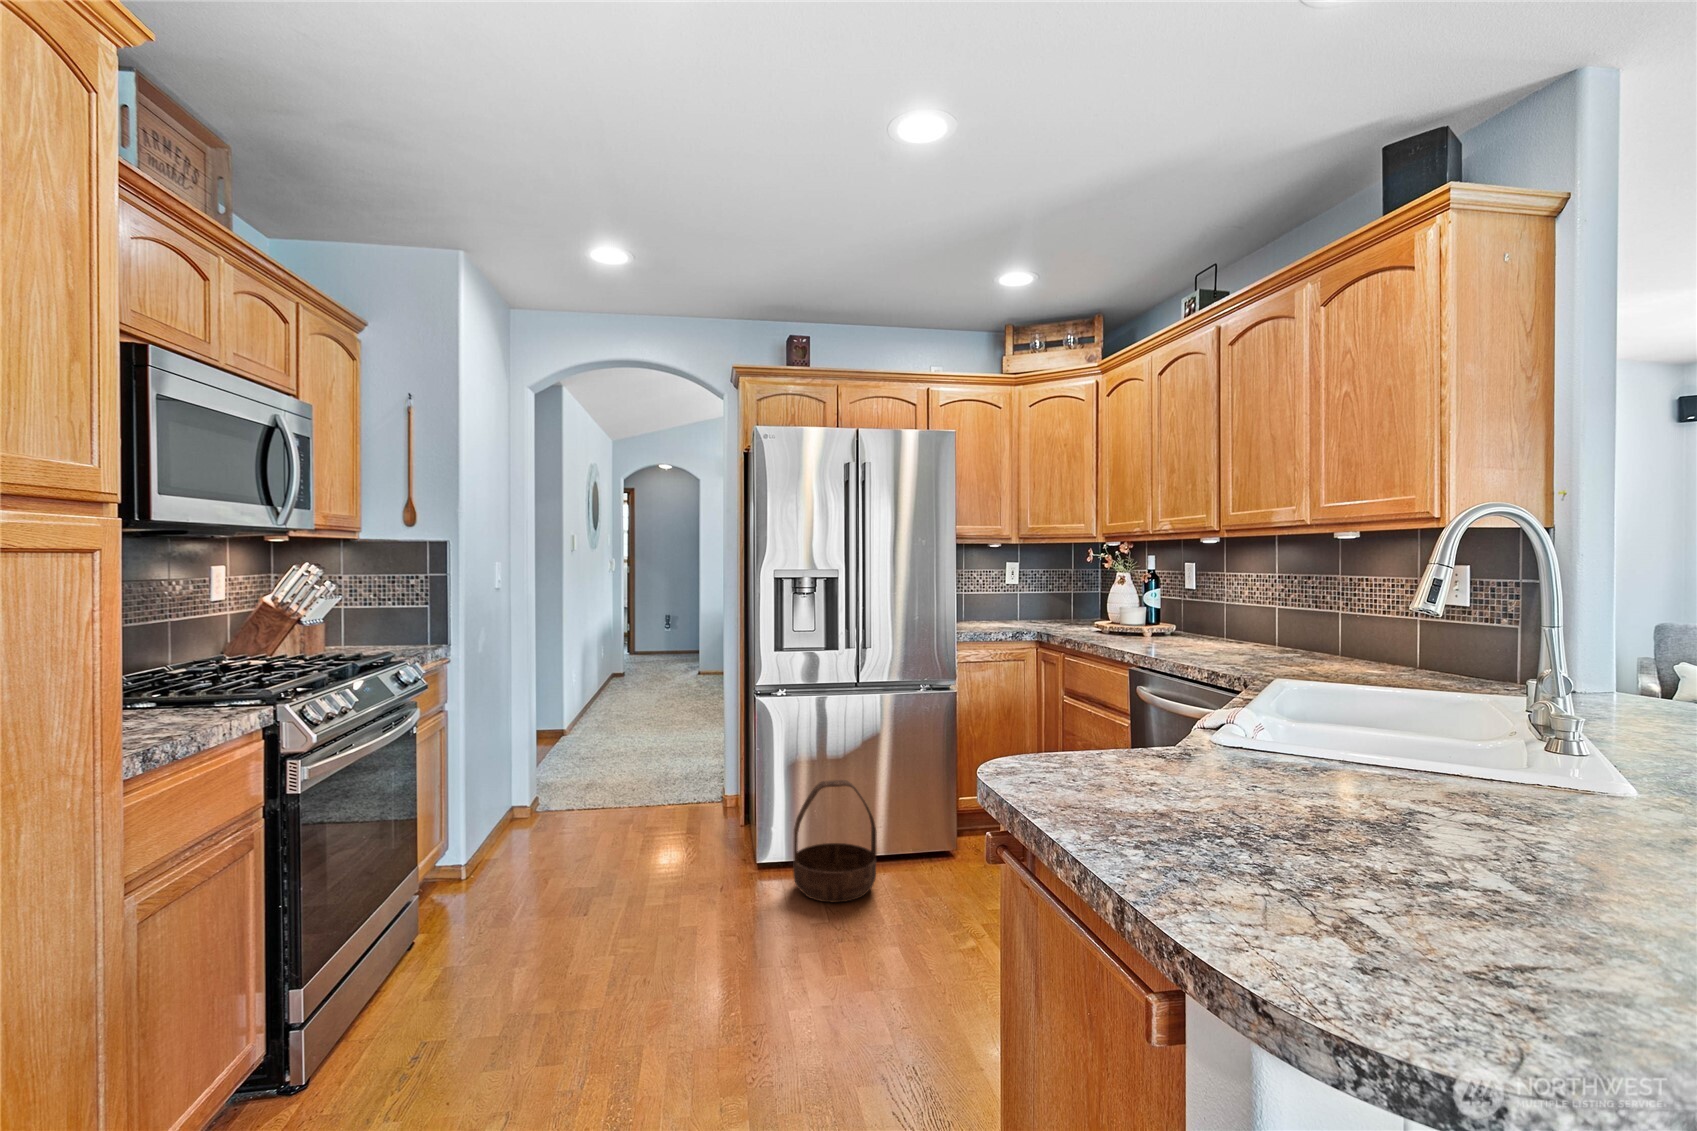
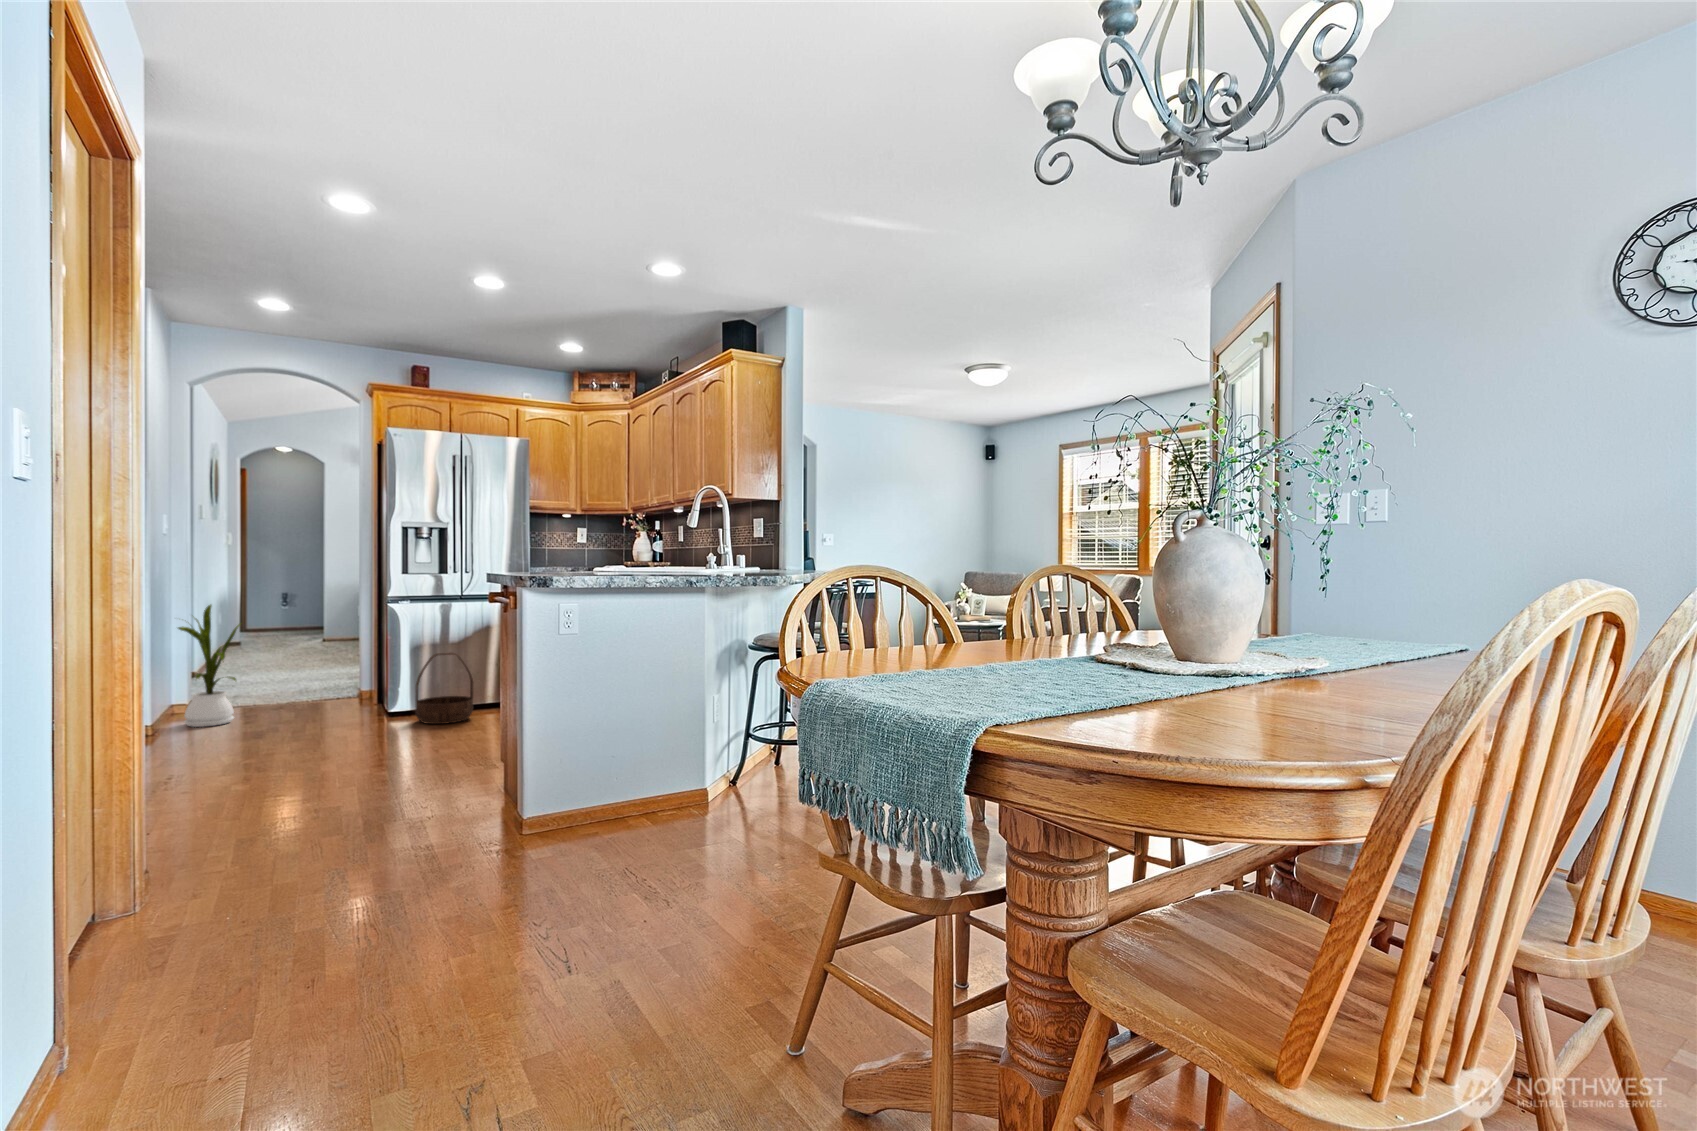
house plant: none [493,695,581,861] -> present [178,605,240,727]

